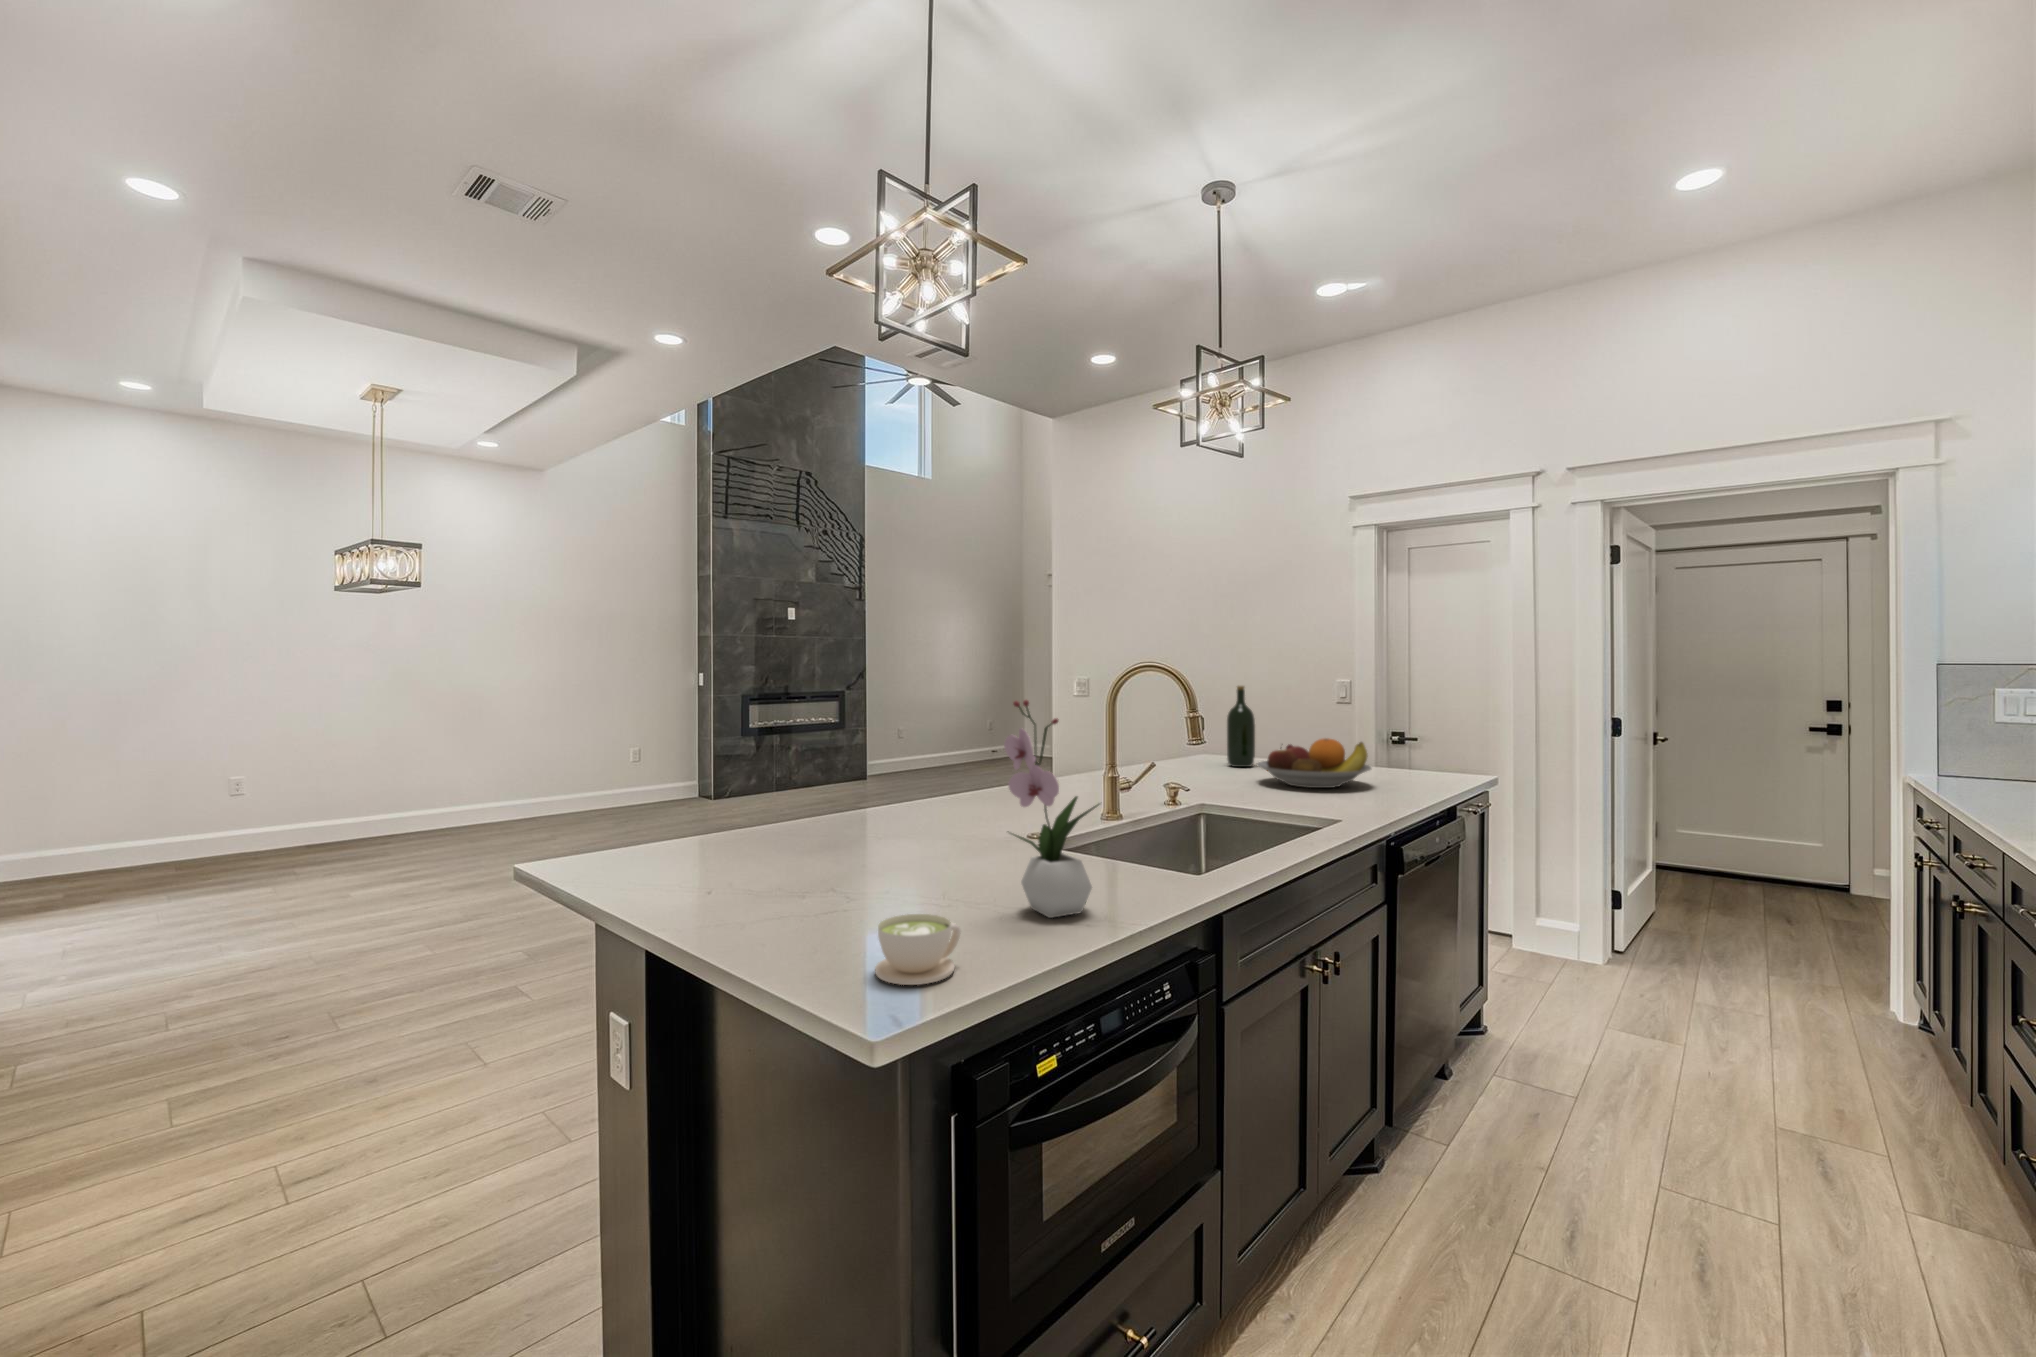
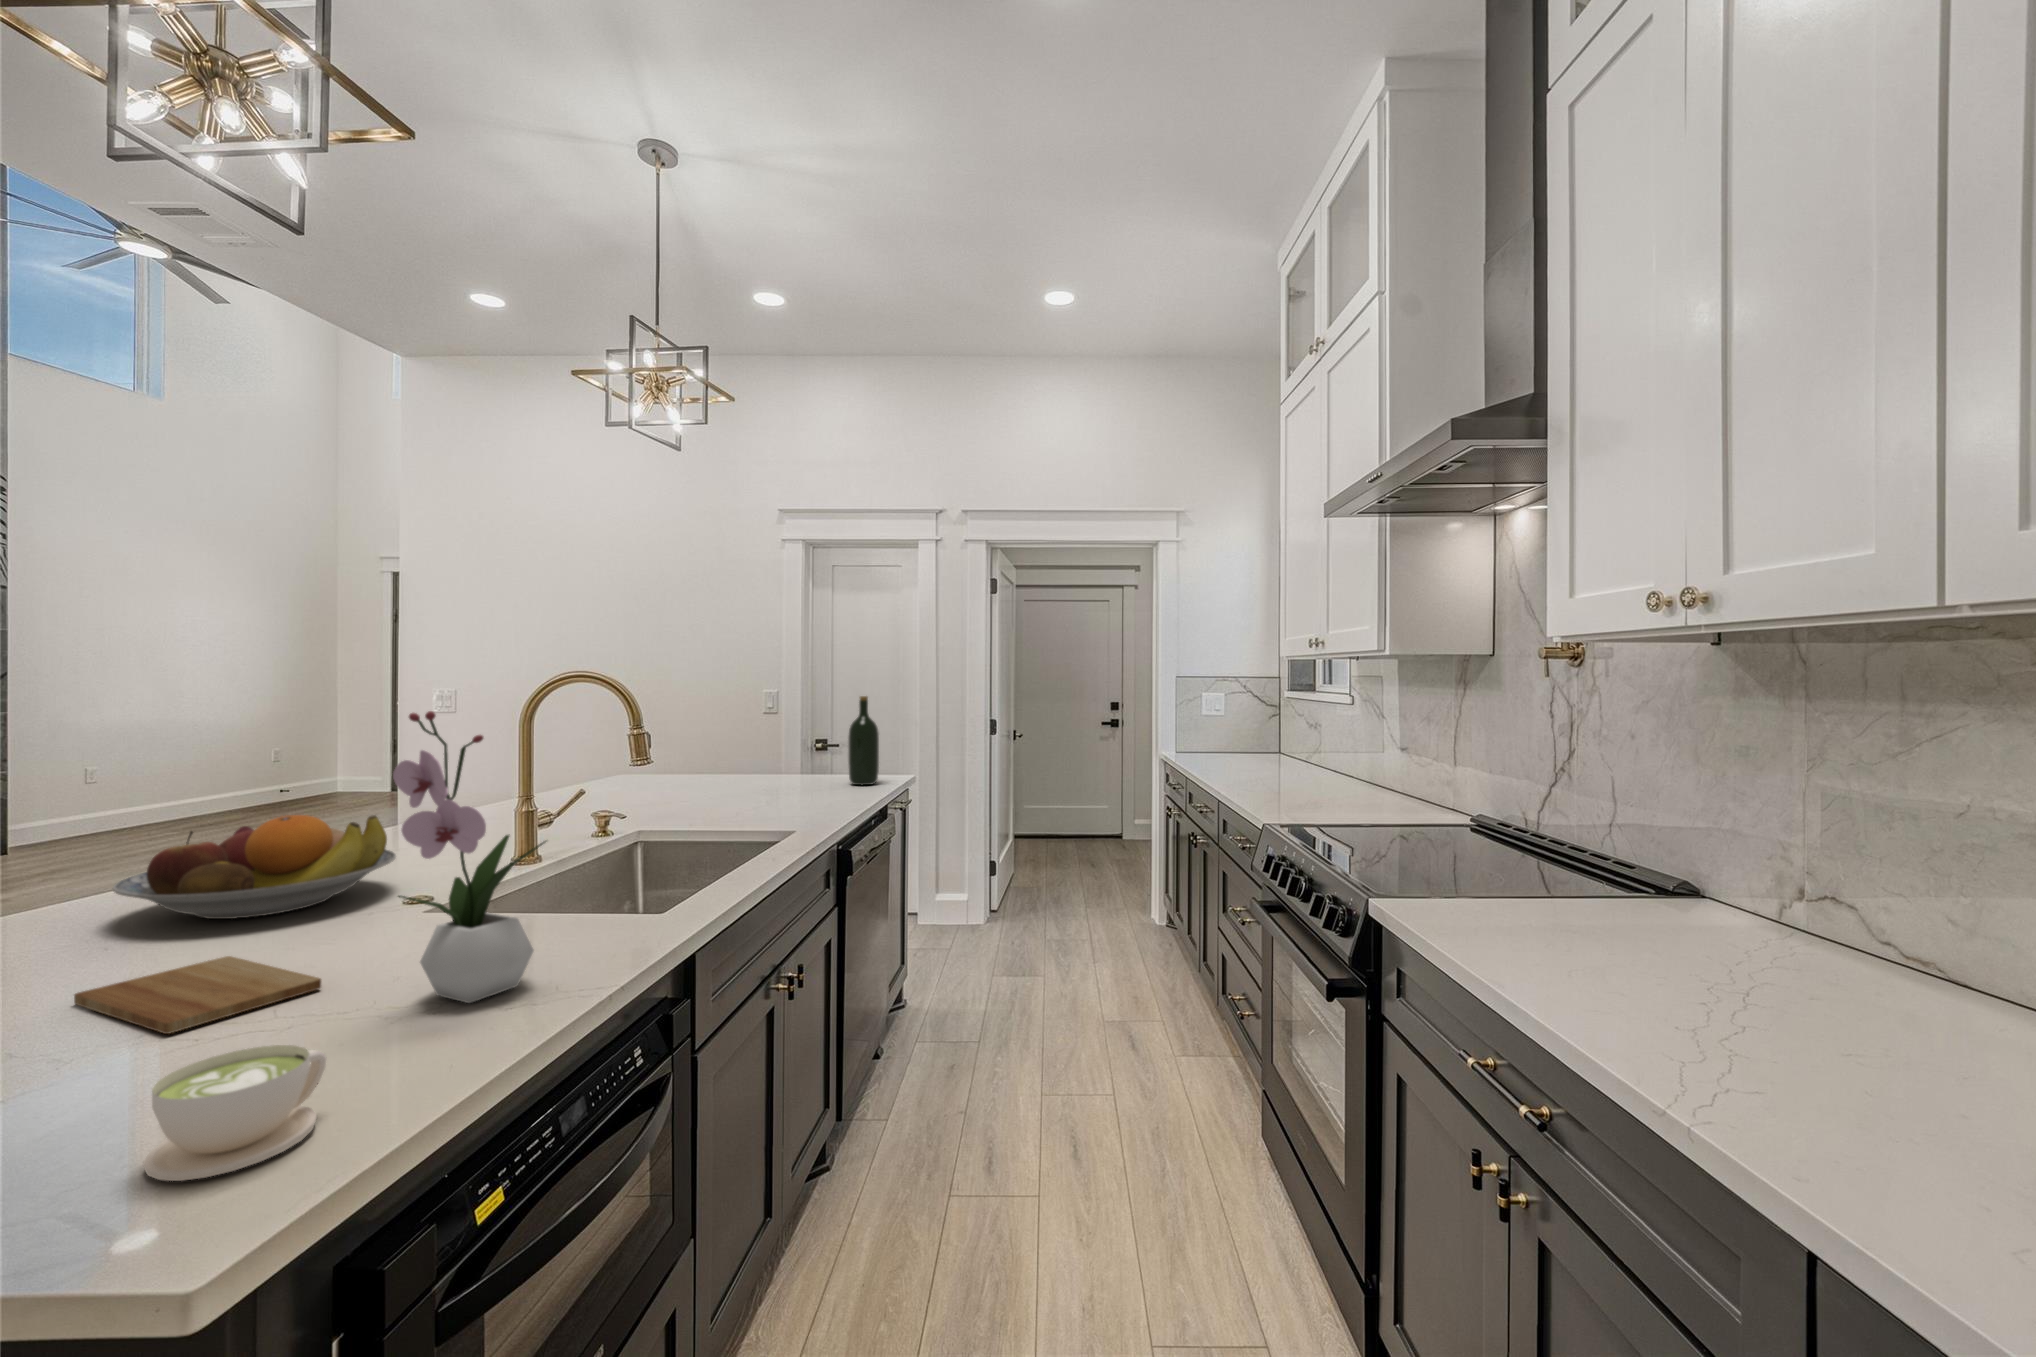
wine bottle: present [1227,686,1255,767] -> present [848,696,879,785]
fruit bowl: present [1257,738,1371,788] -> present [113,815,396,919]
cutting board: none [854,861,968,901] -> present [74,956,321,1034]

